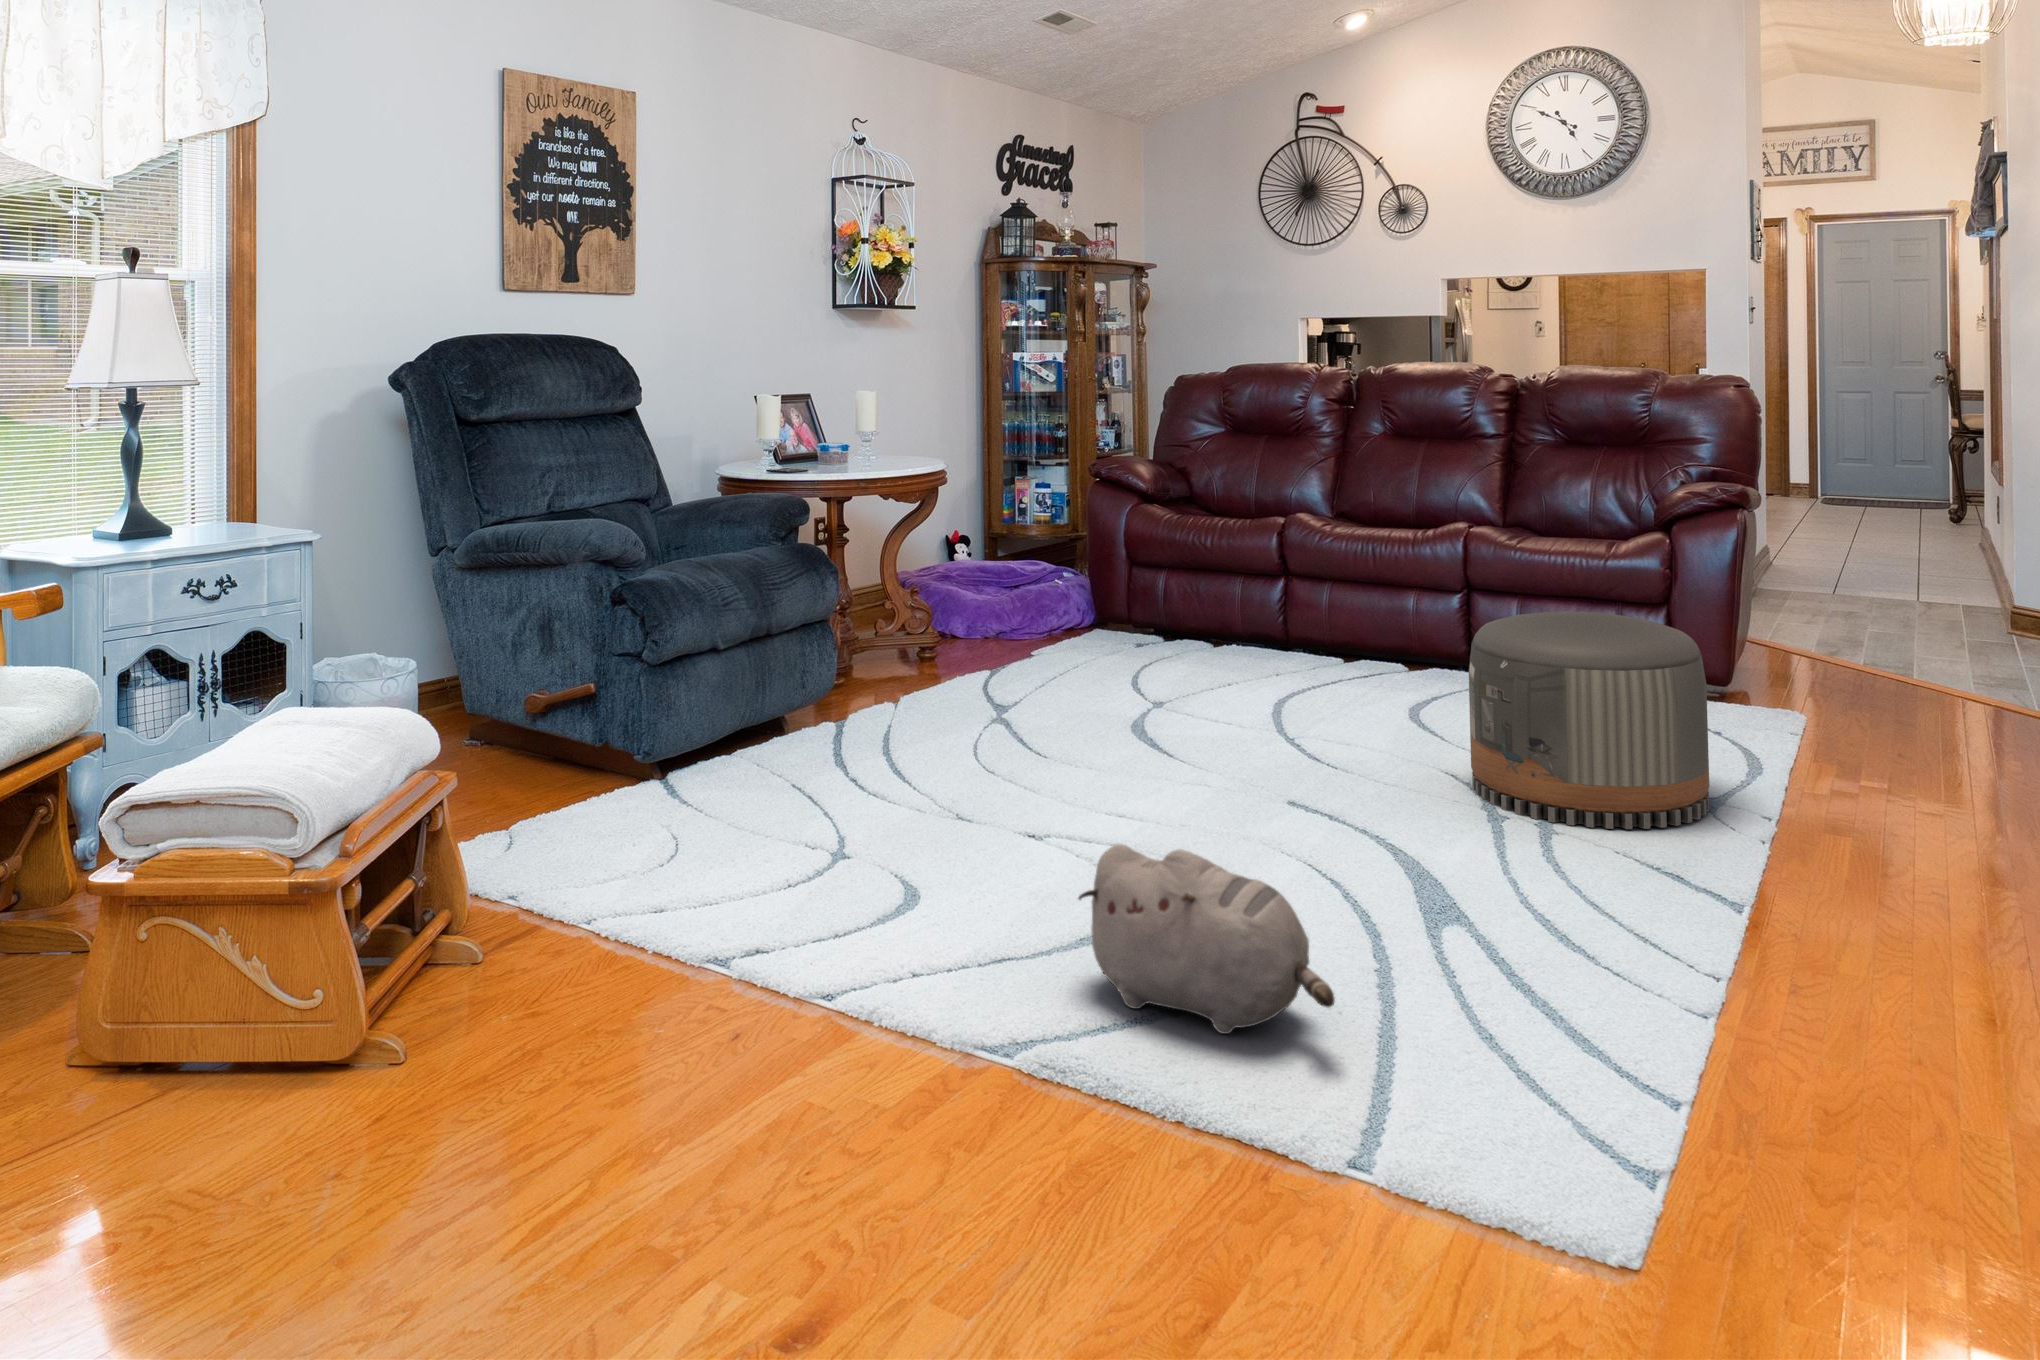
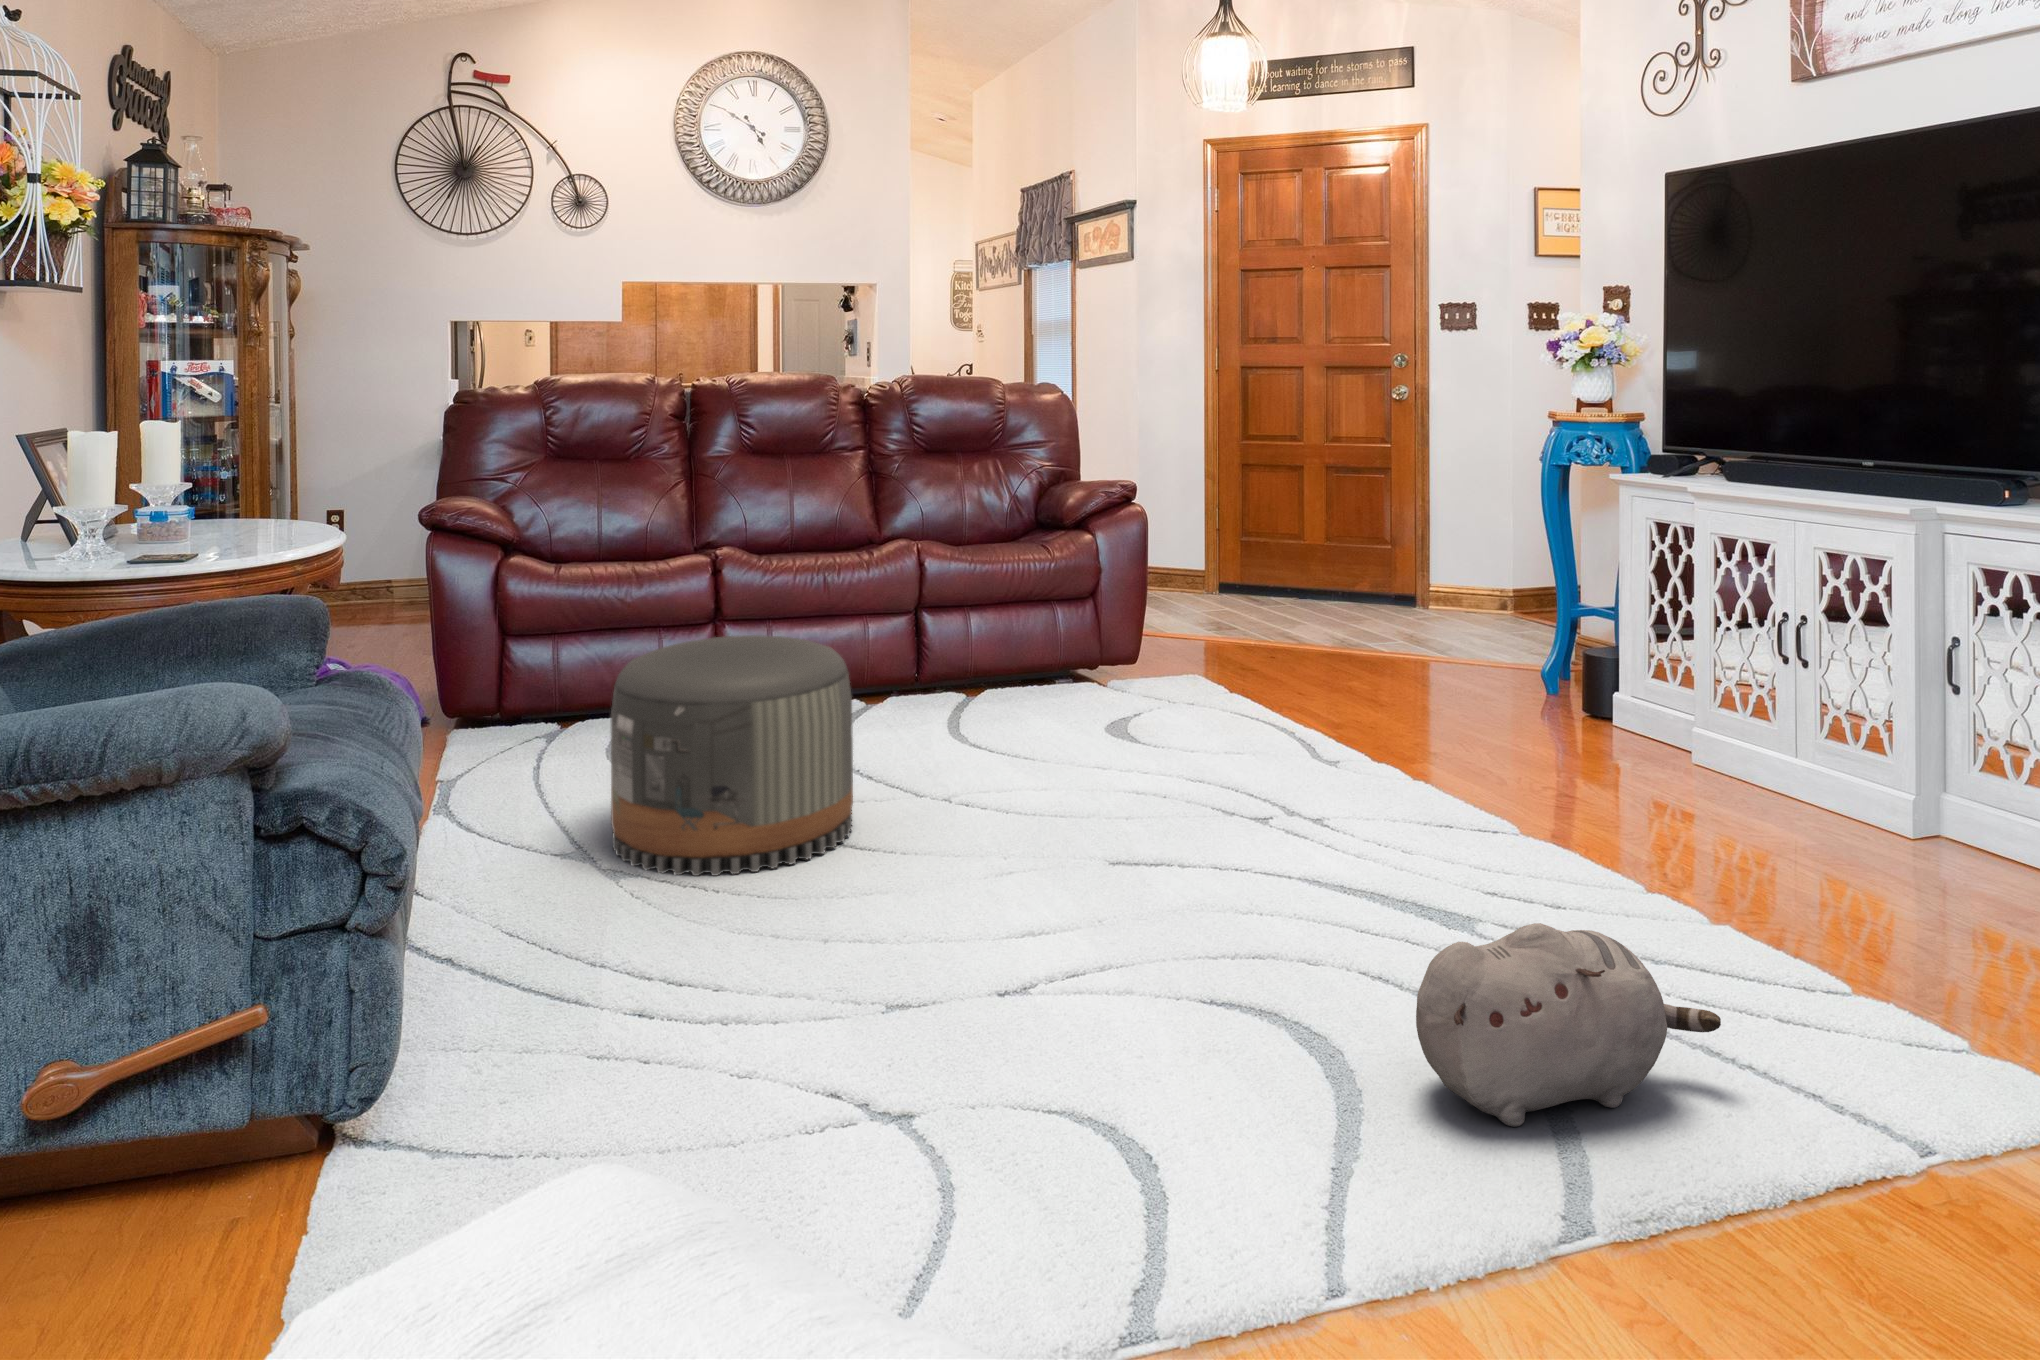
pouf: present [1469,611,1709,829] -> present [610,635,853,876]

